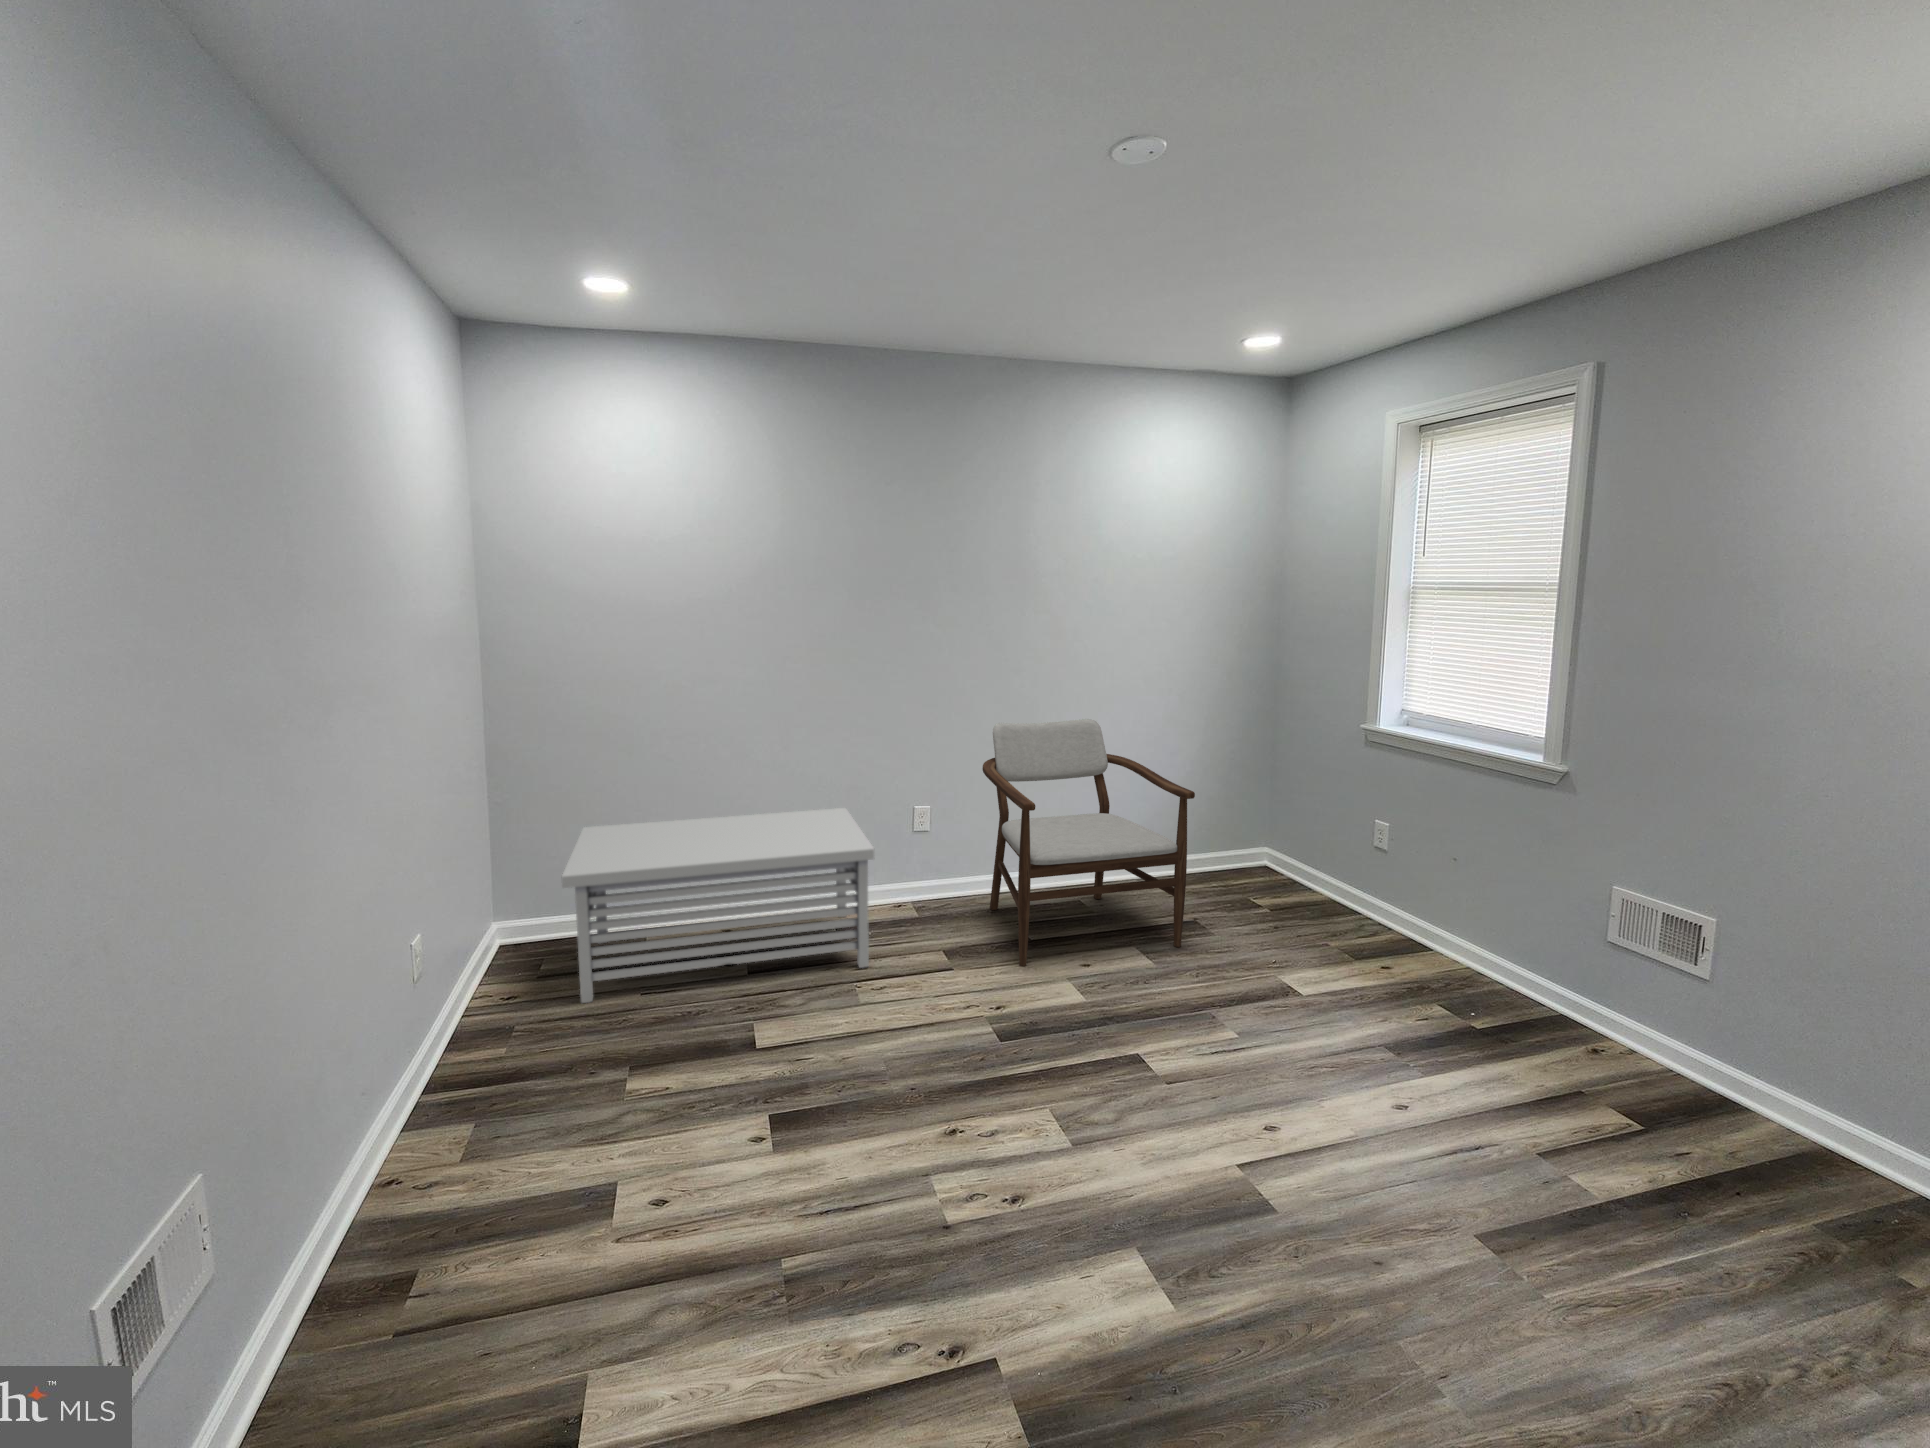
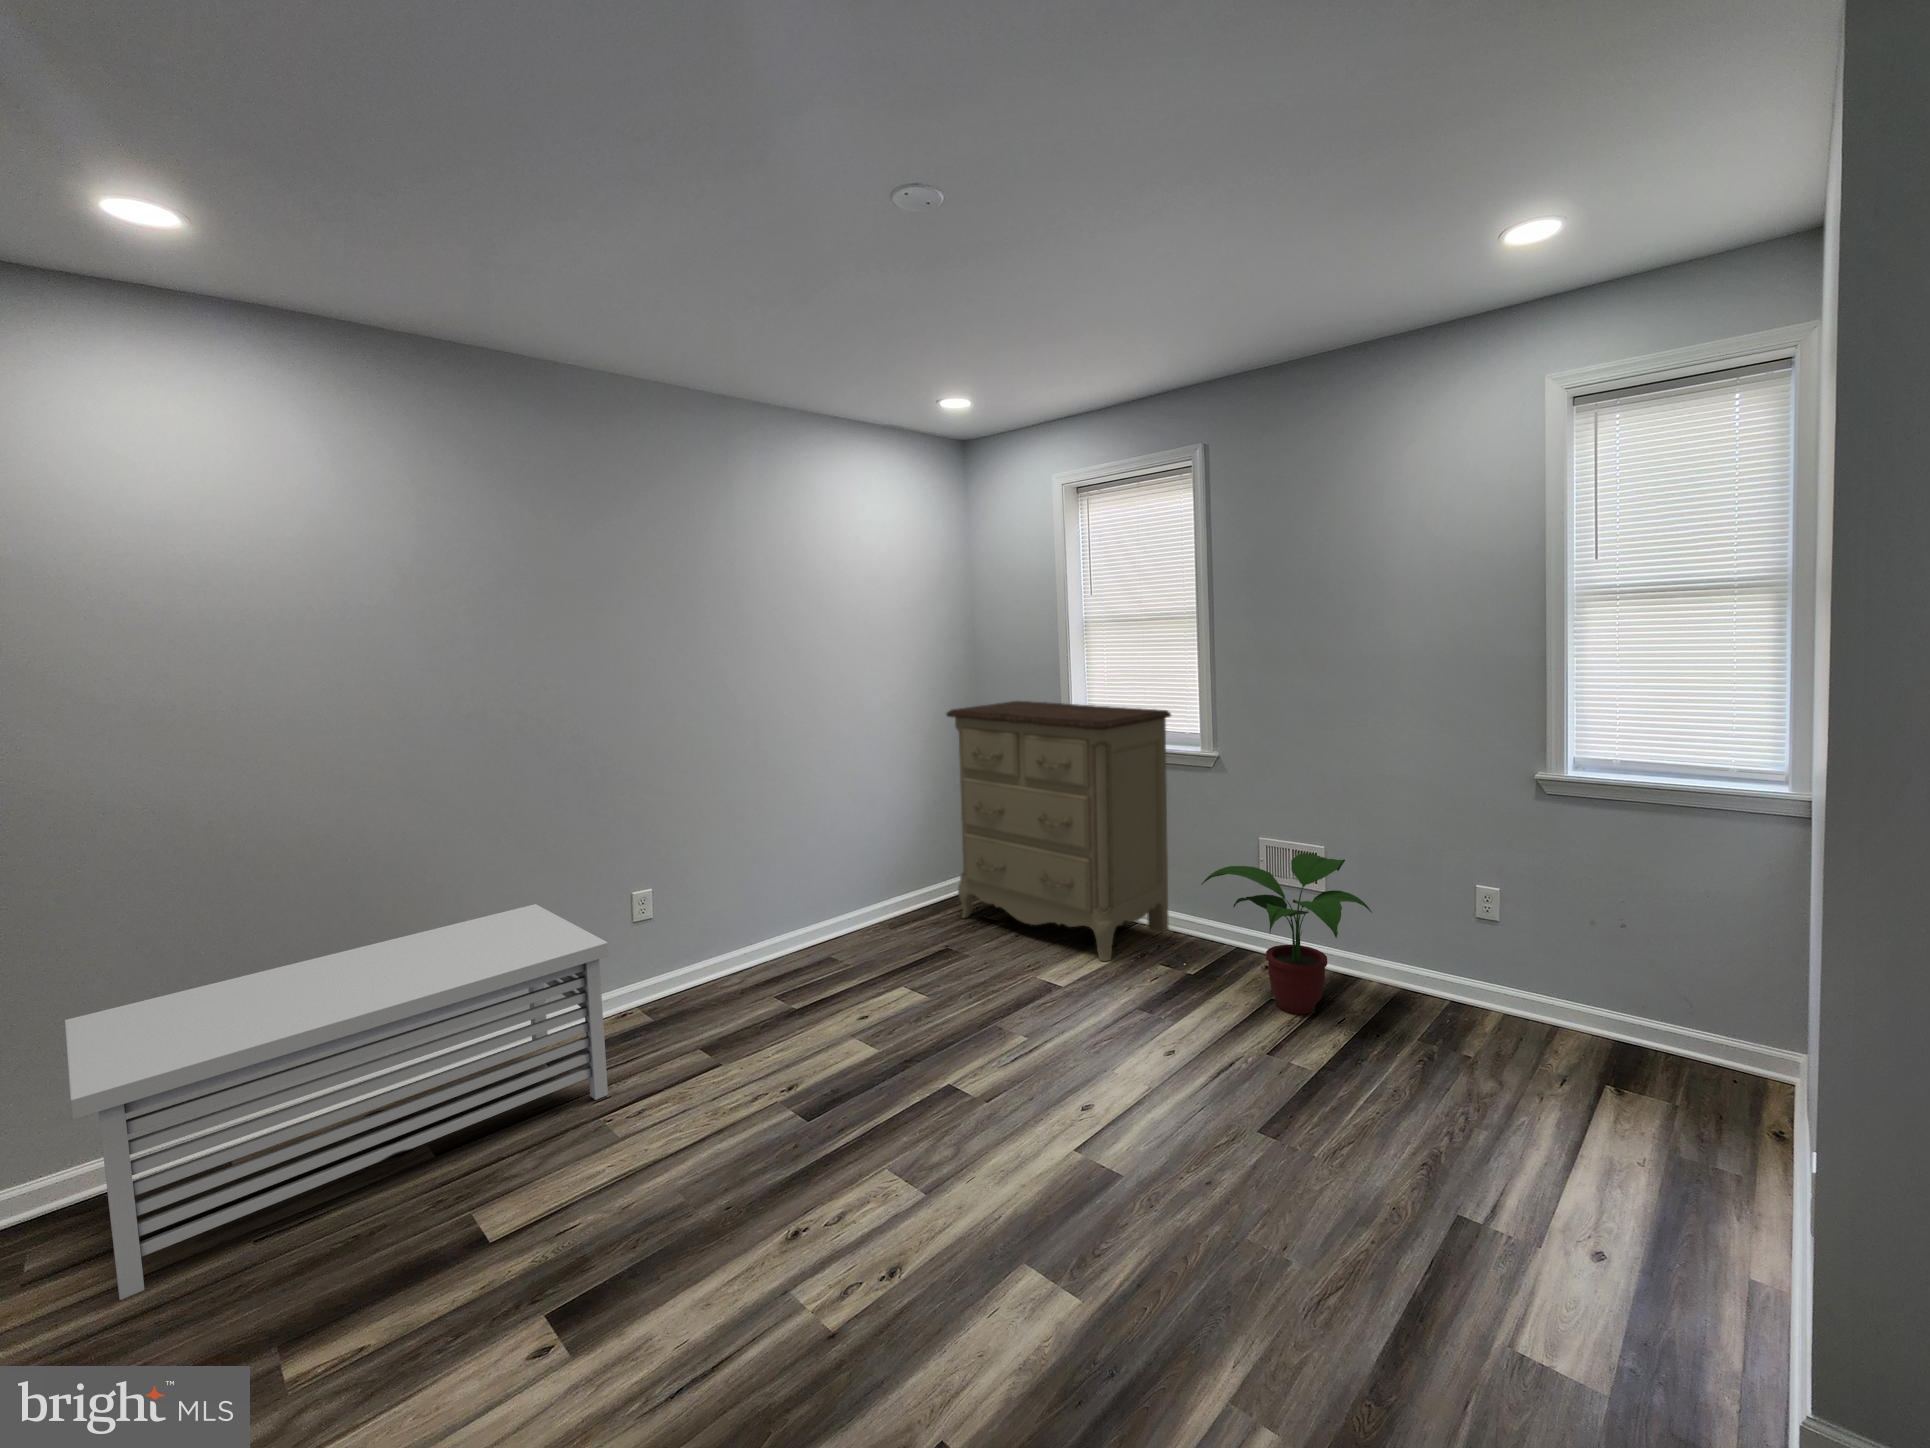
dresser: none [1218,685,1494,982] -> present [946,701,1171,961]
armchair: present [982,719,1195,966] -> none [716,756,949,1038]
potted plant: none [1493,914,1768,1125] -> present [1201,853,1372,1014]

